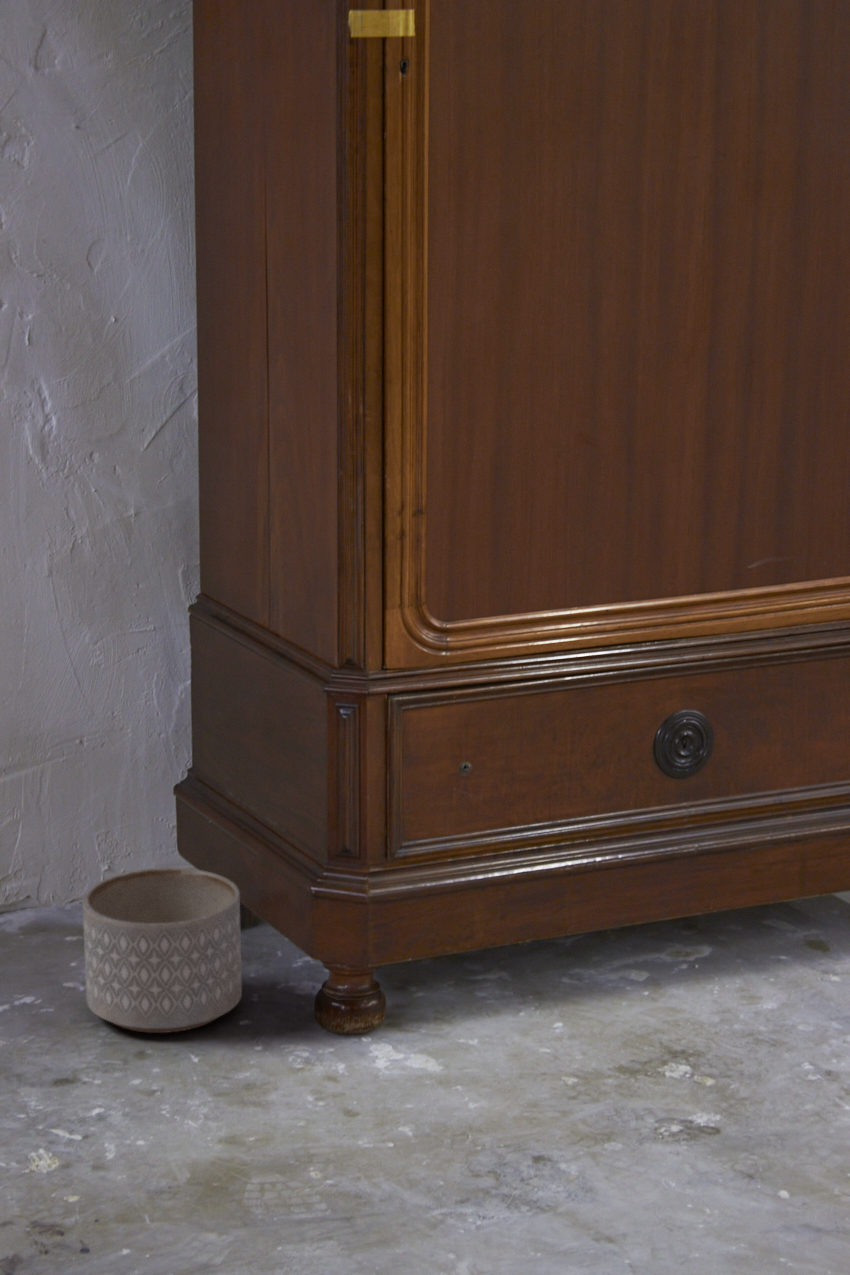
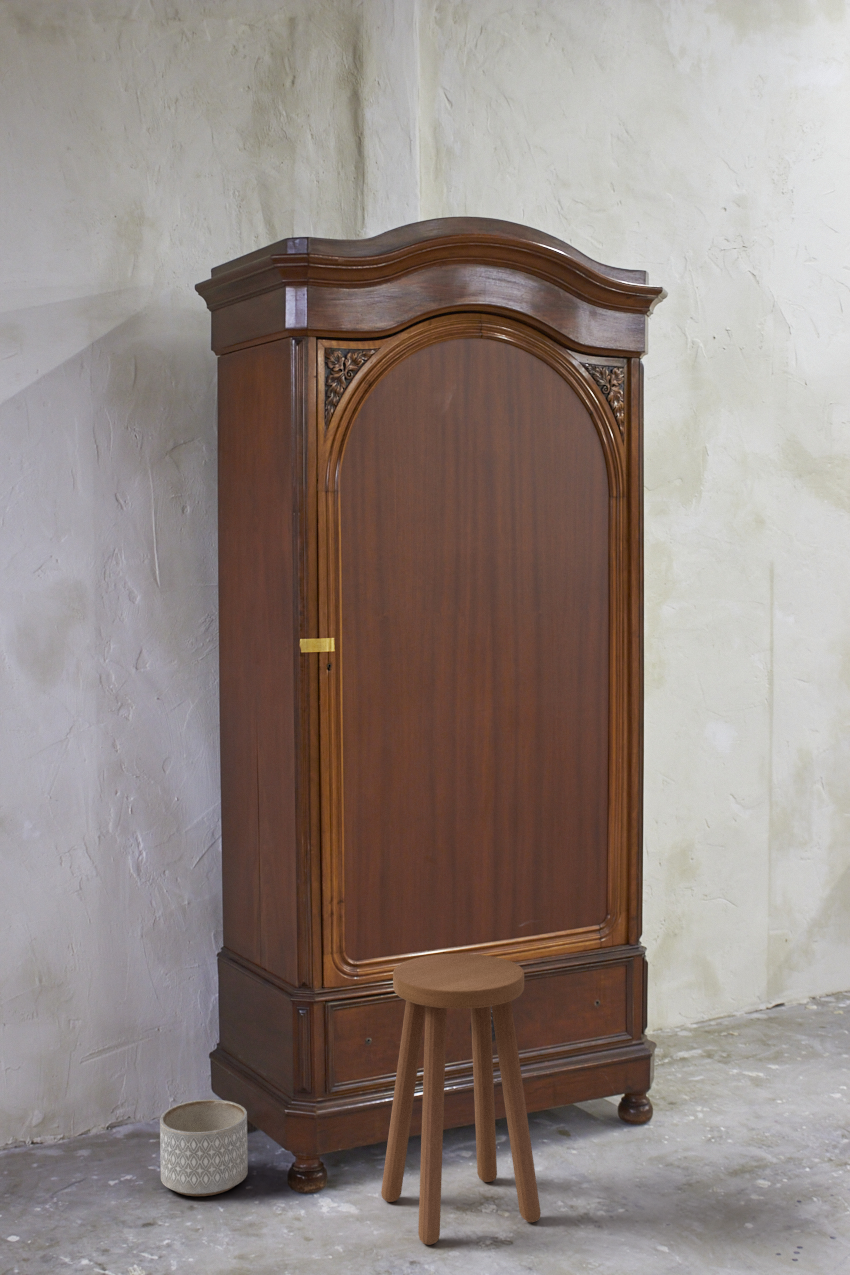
stool: none [483,617,774,1130] -> present [381,954,541,1245]

